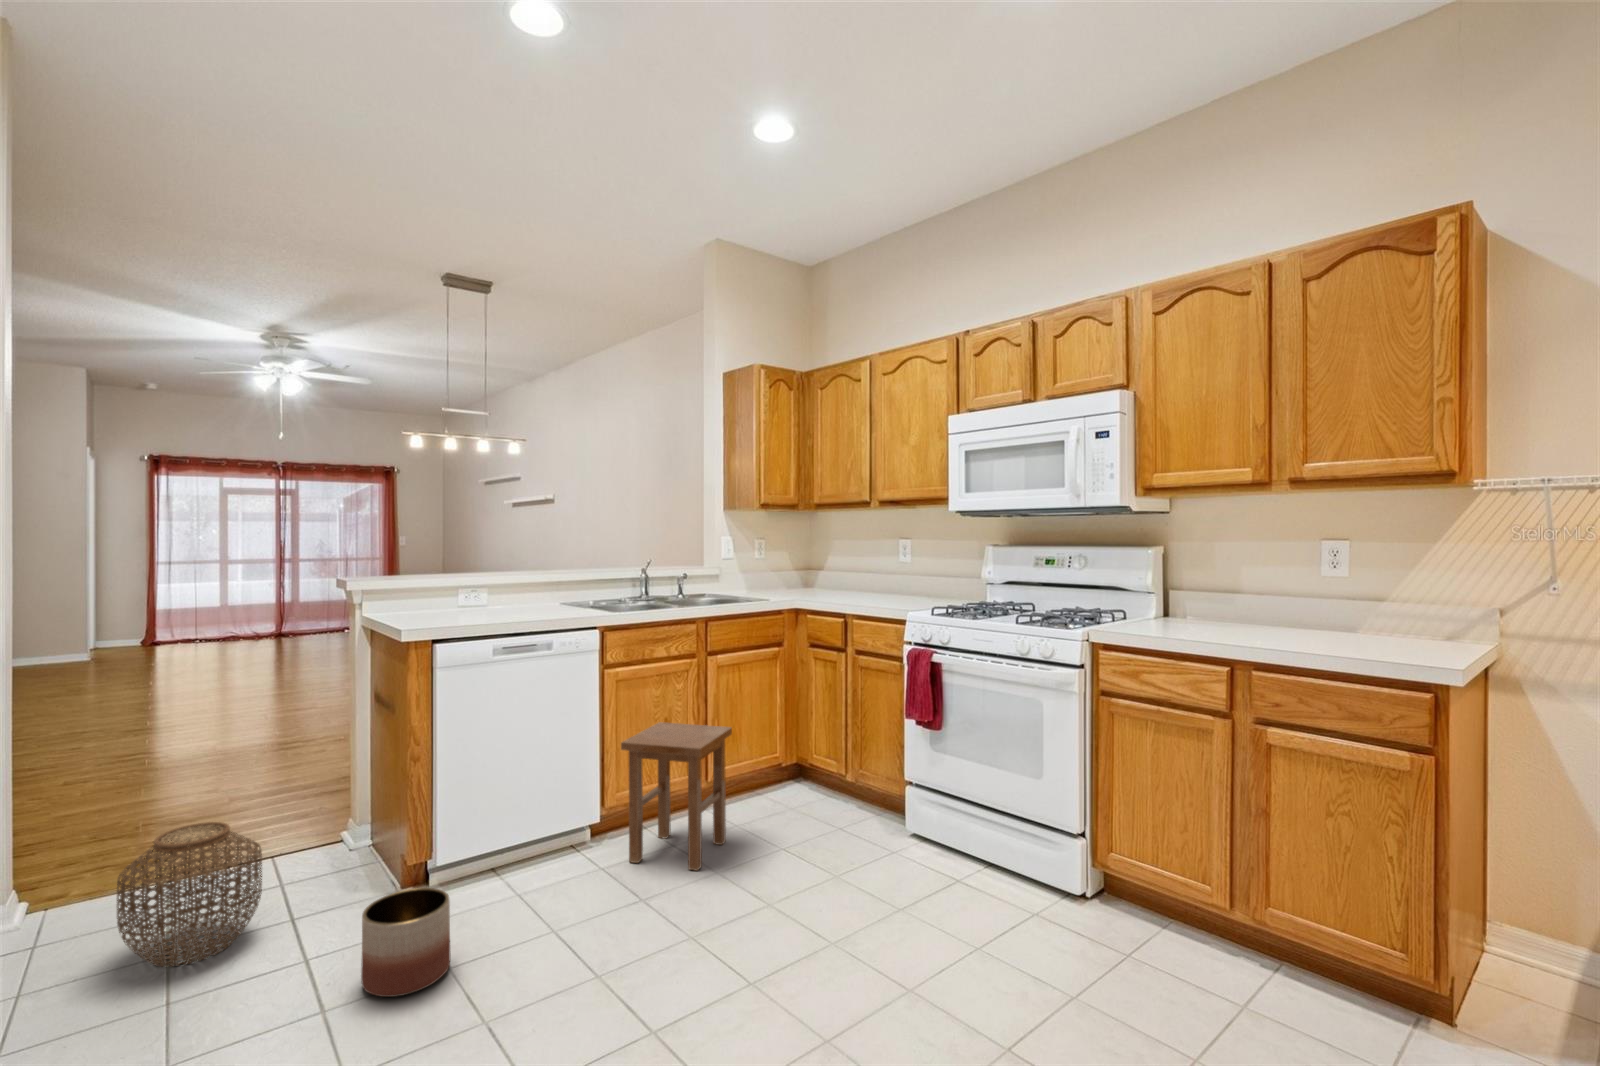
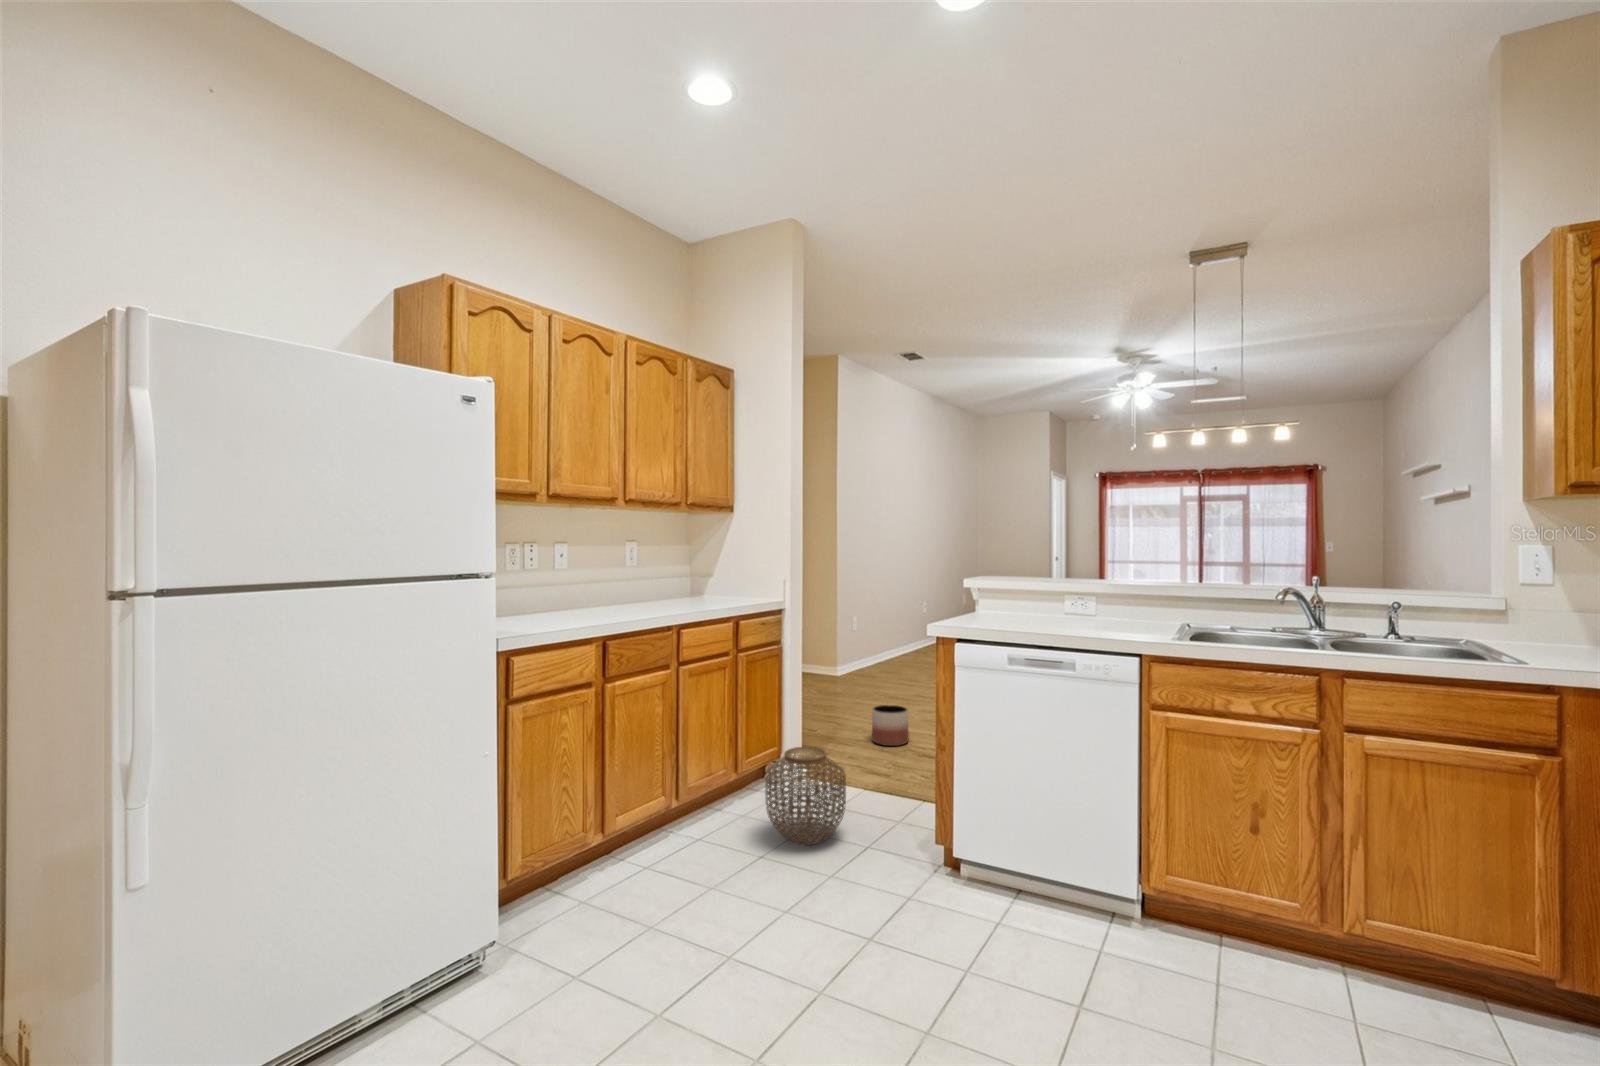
stool: present [621,722,732,871] -> none [1111,803,1296,1028]
planter: present [361,888,451,997] -> present [872,705,909,746]

